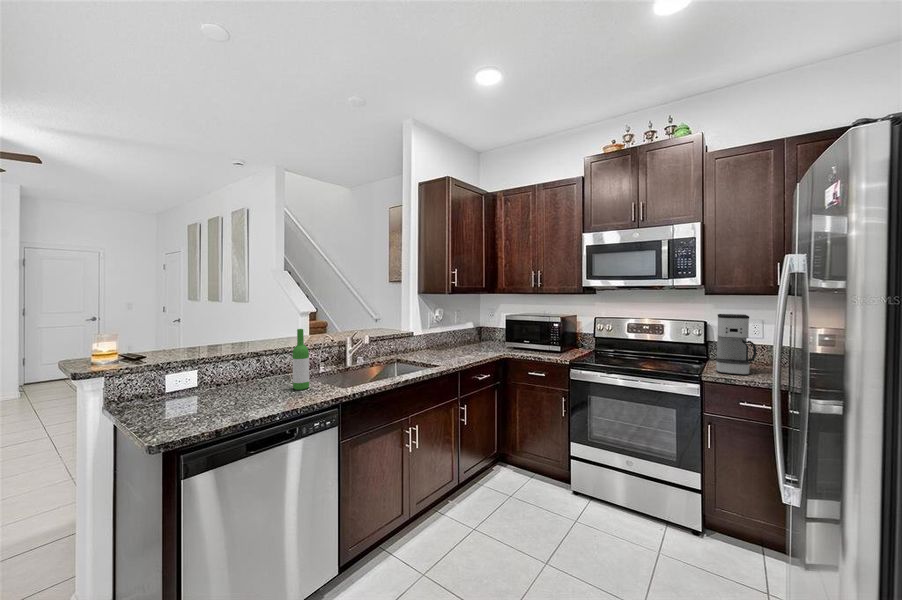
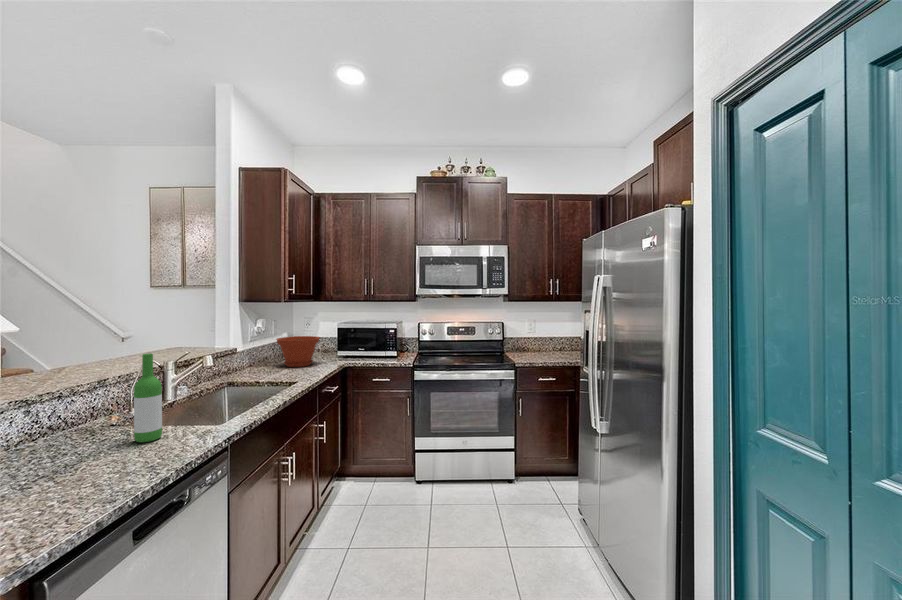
coffee maker: present [716,314,757,375] -> none [515,316,541,360]
plant pot: none [447,326,484,353] -> present [276,336,319,367]

